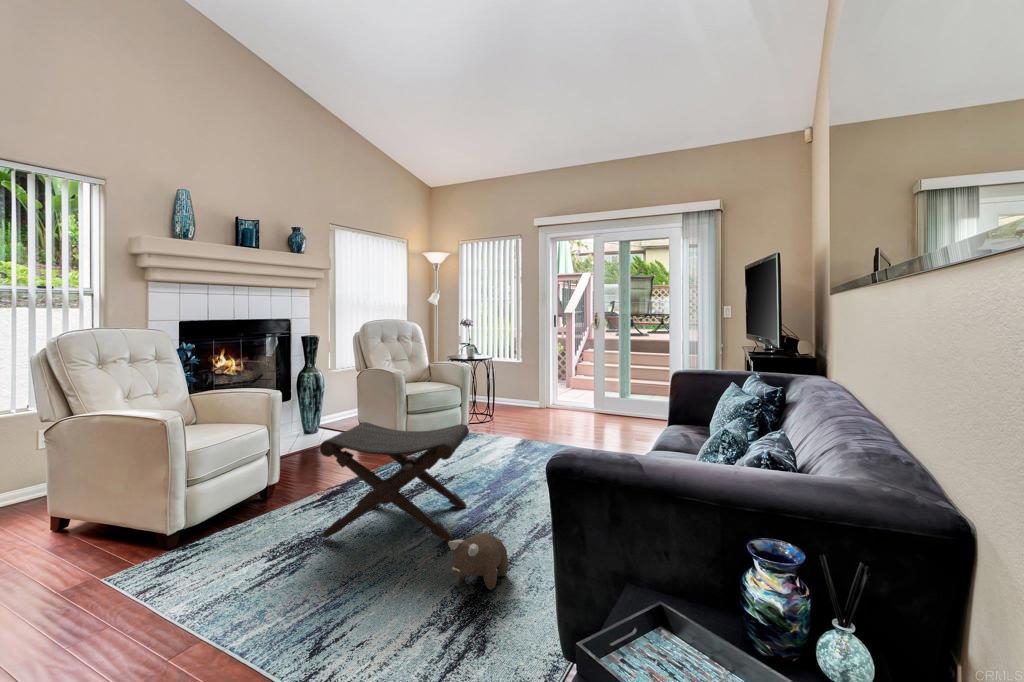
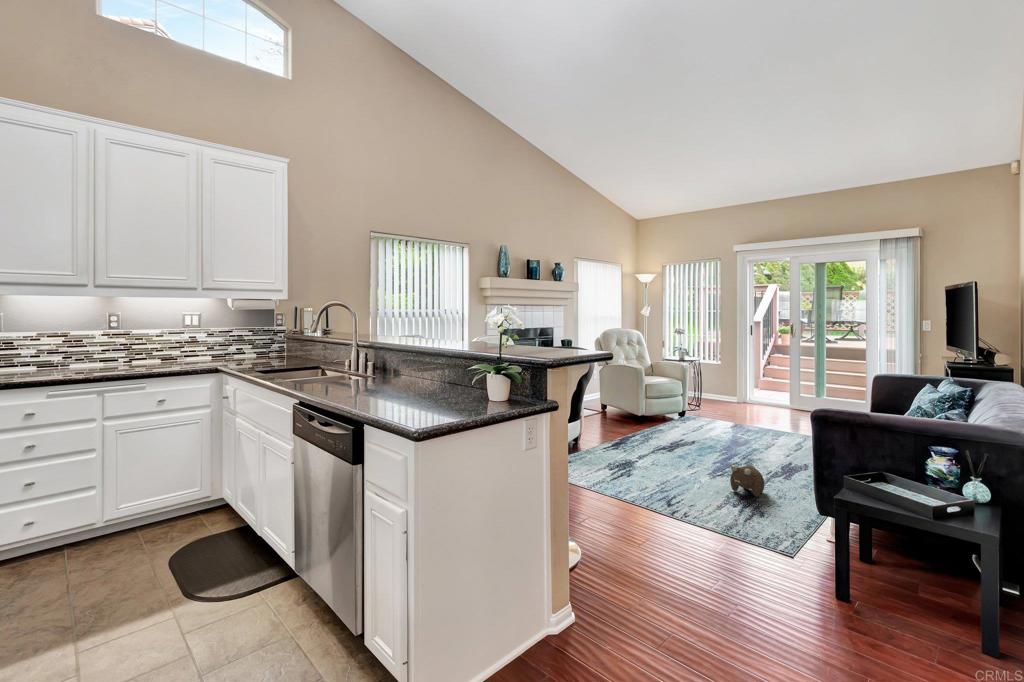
footstool: present [320,422,469,542] -> none [632,400,720,475]

